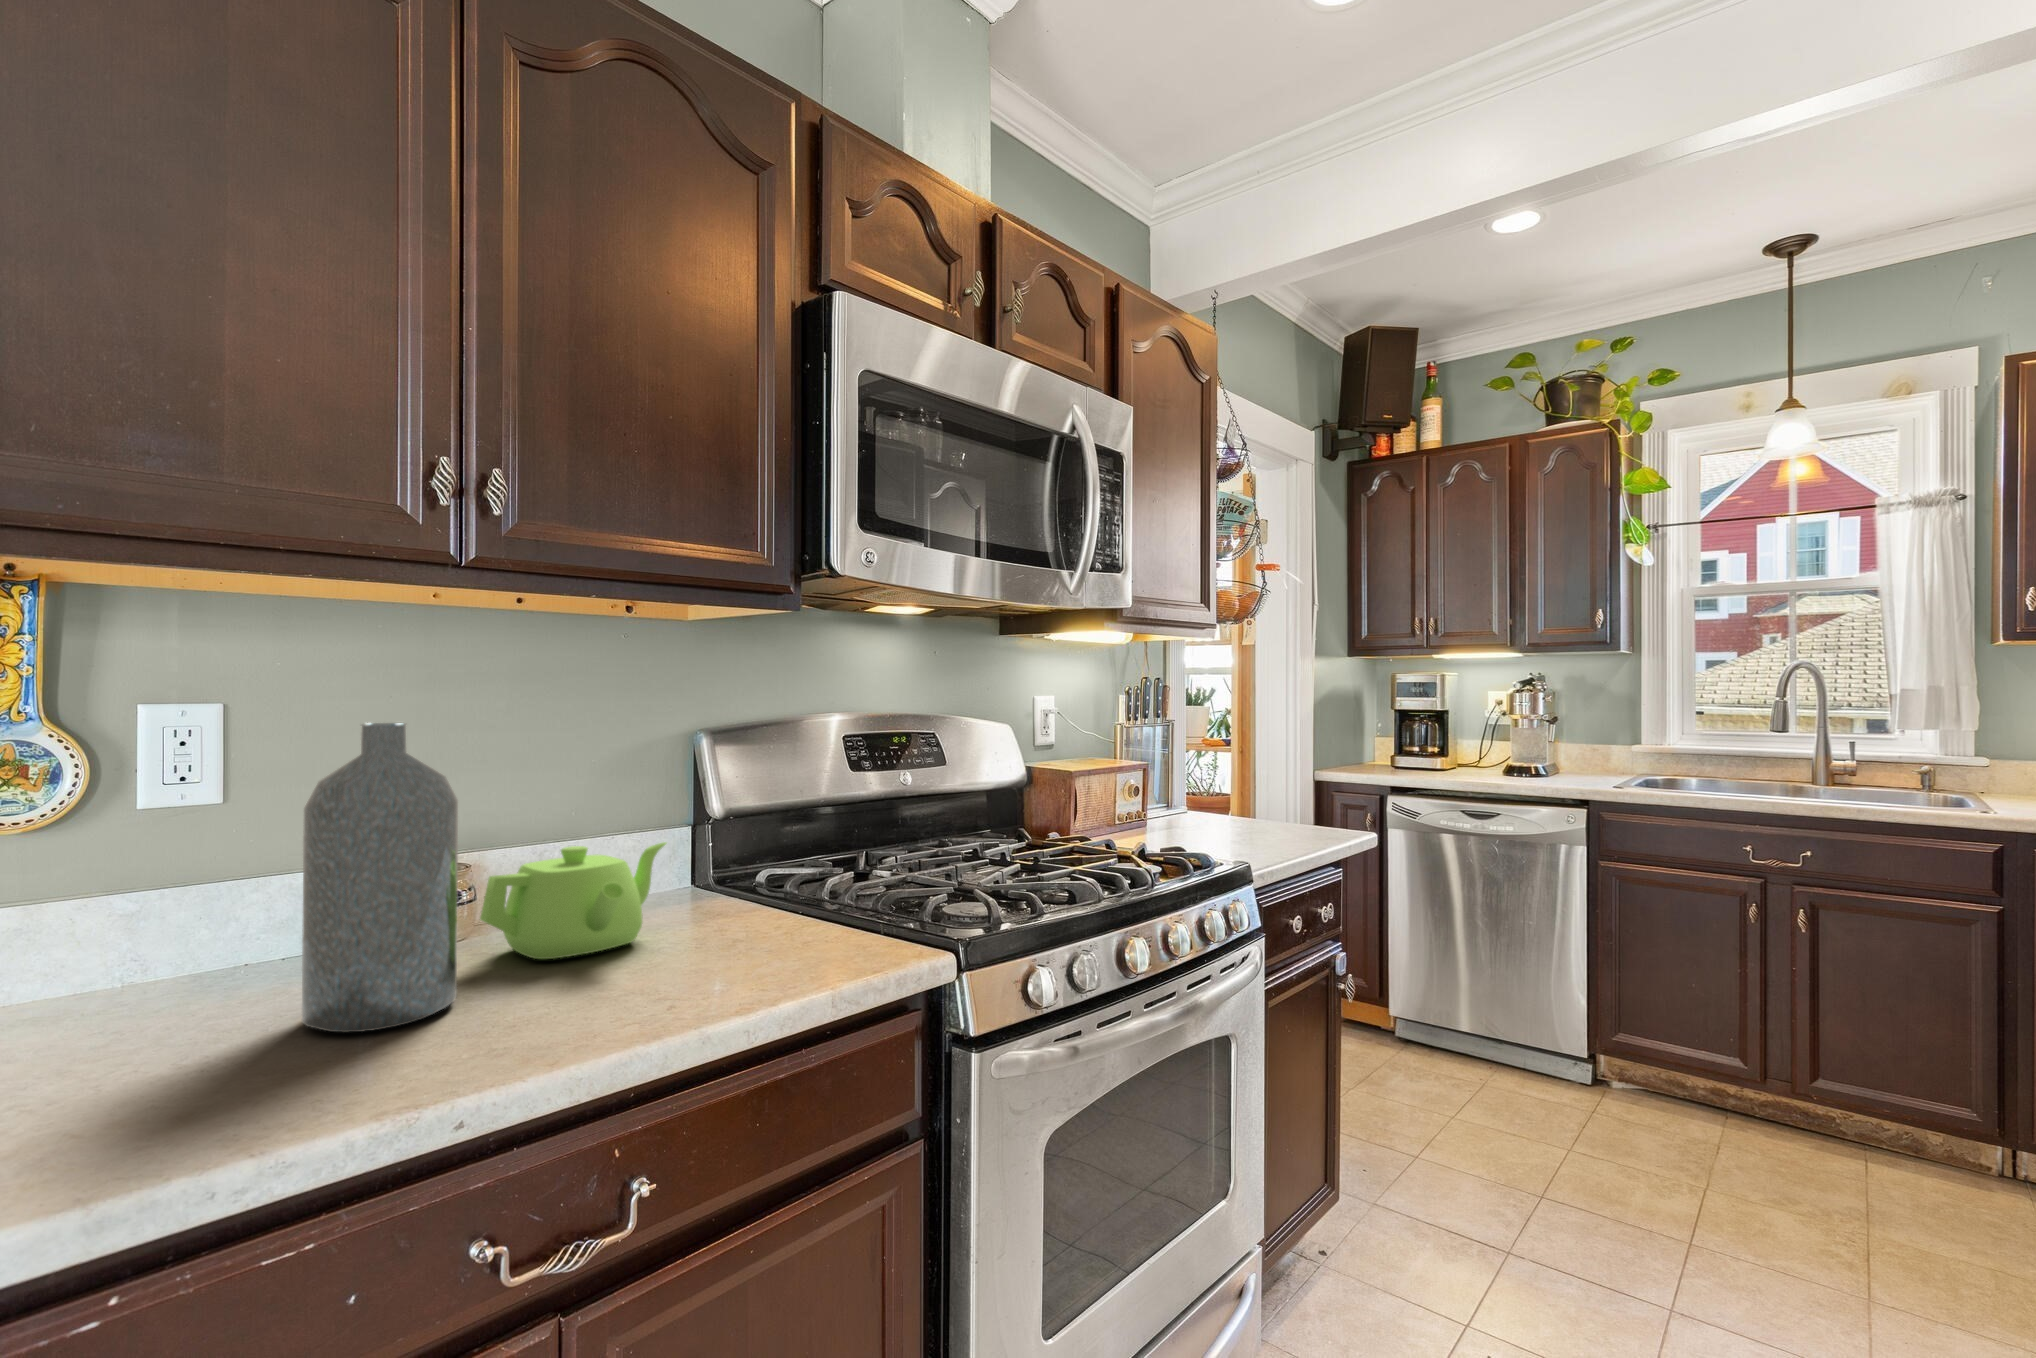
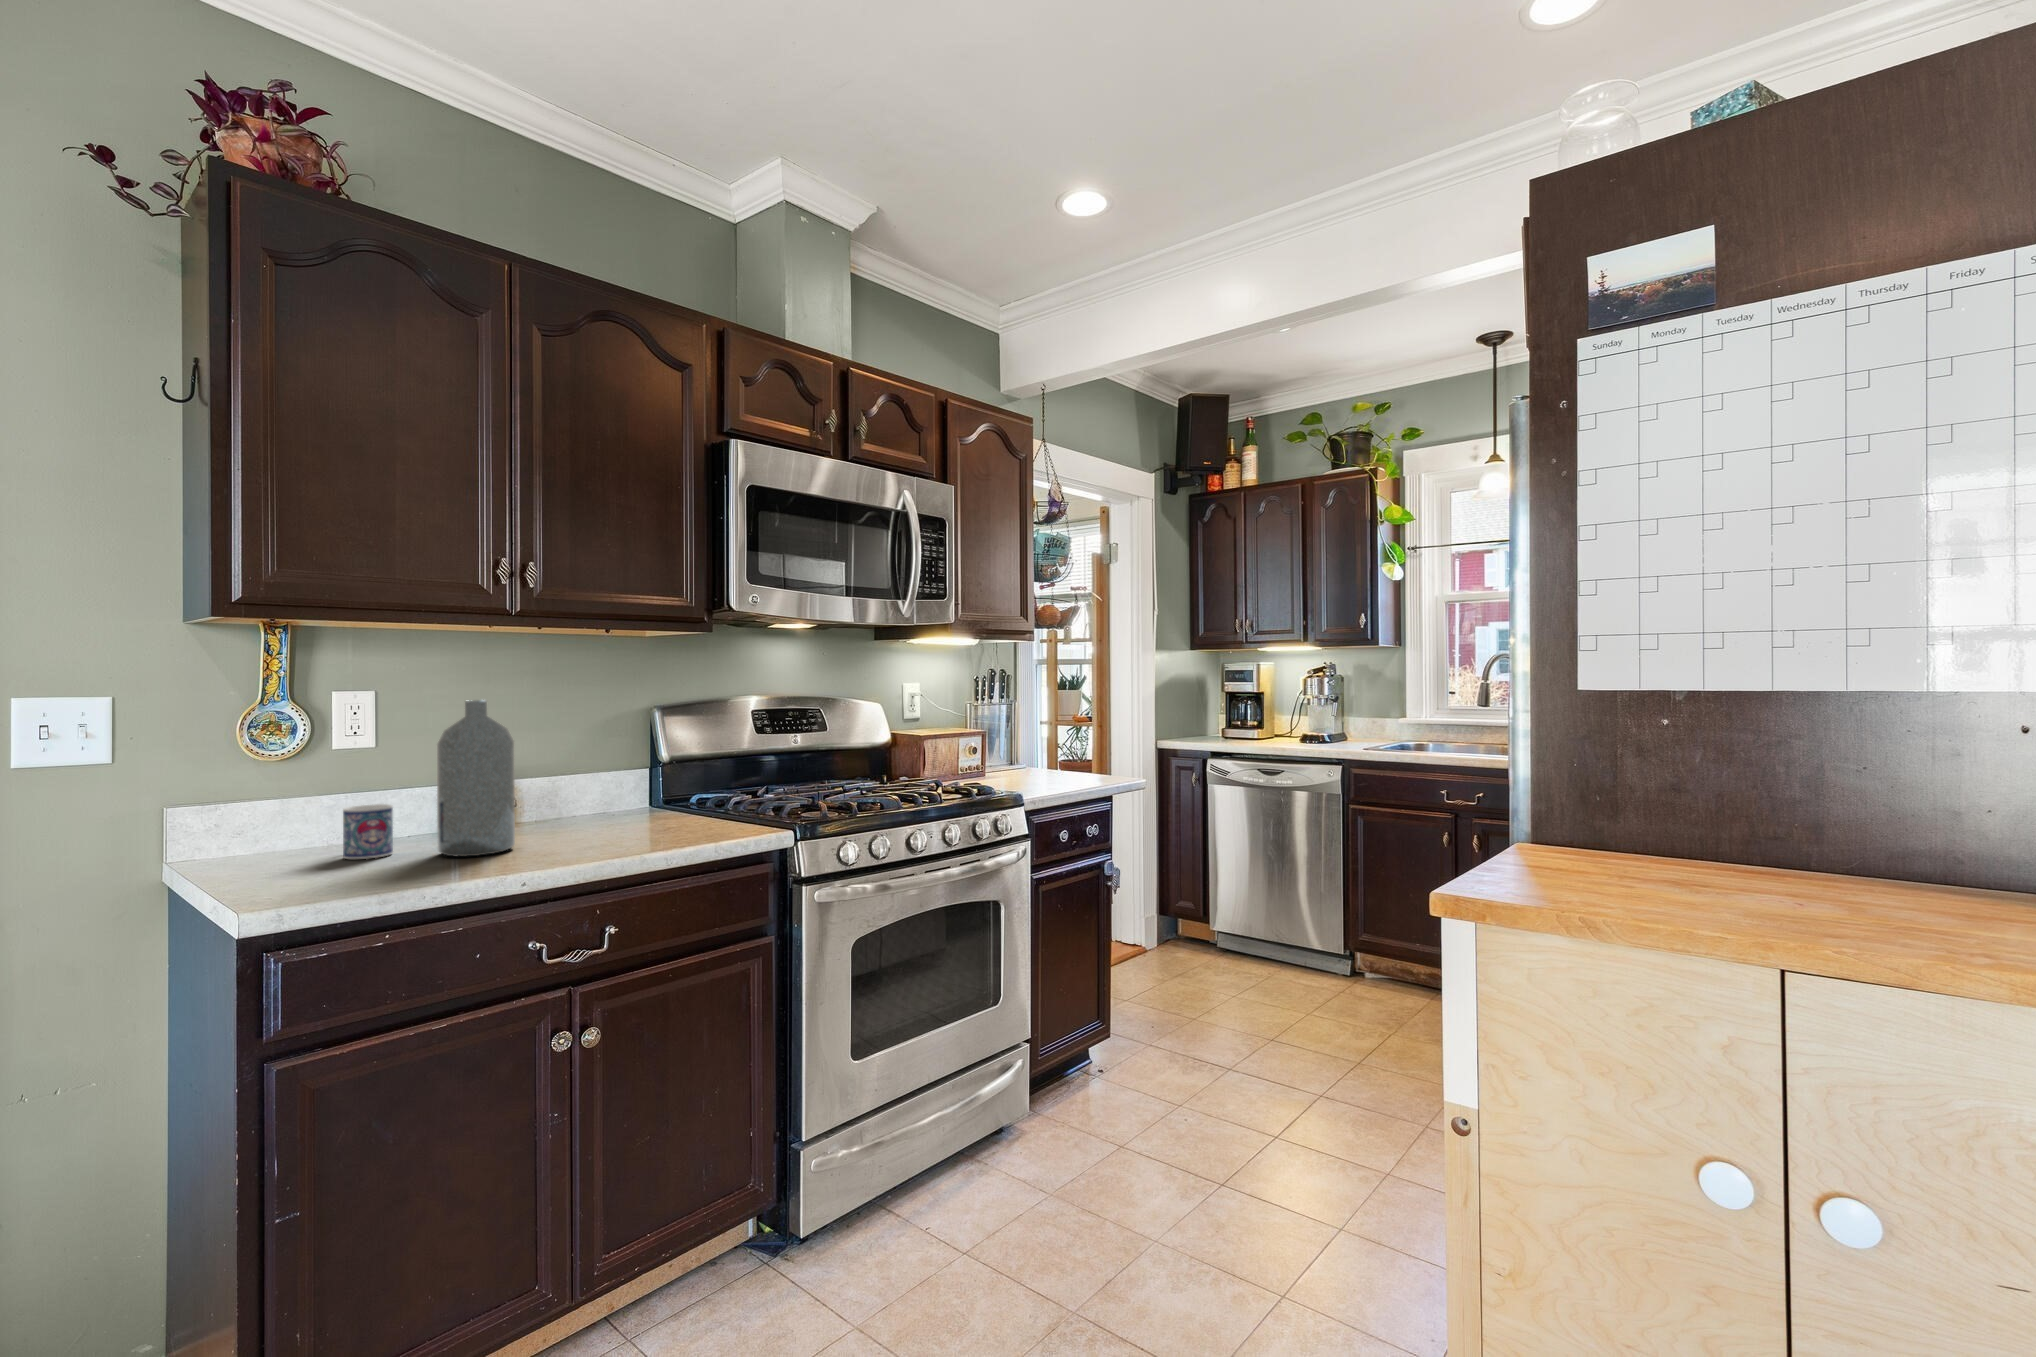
teapot: present [480,842,666,959] -> none [523,772,630,833]
mug: none [115,919,222,1038] -> present [343,804,393,859]

